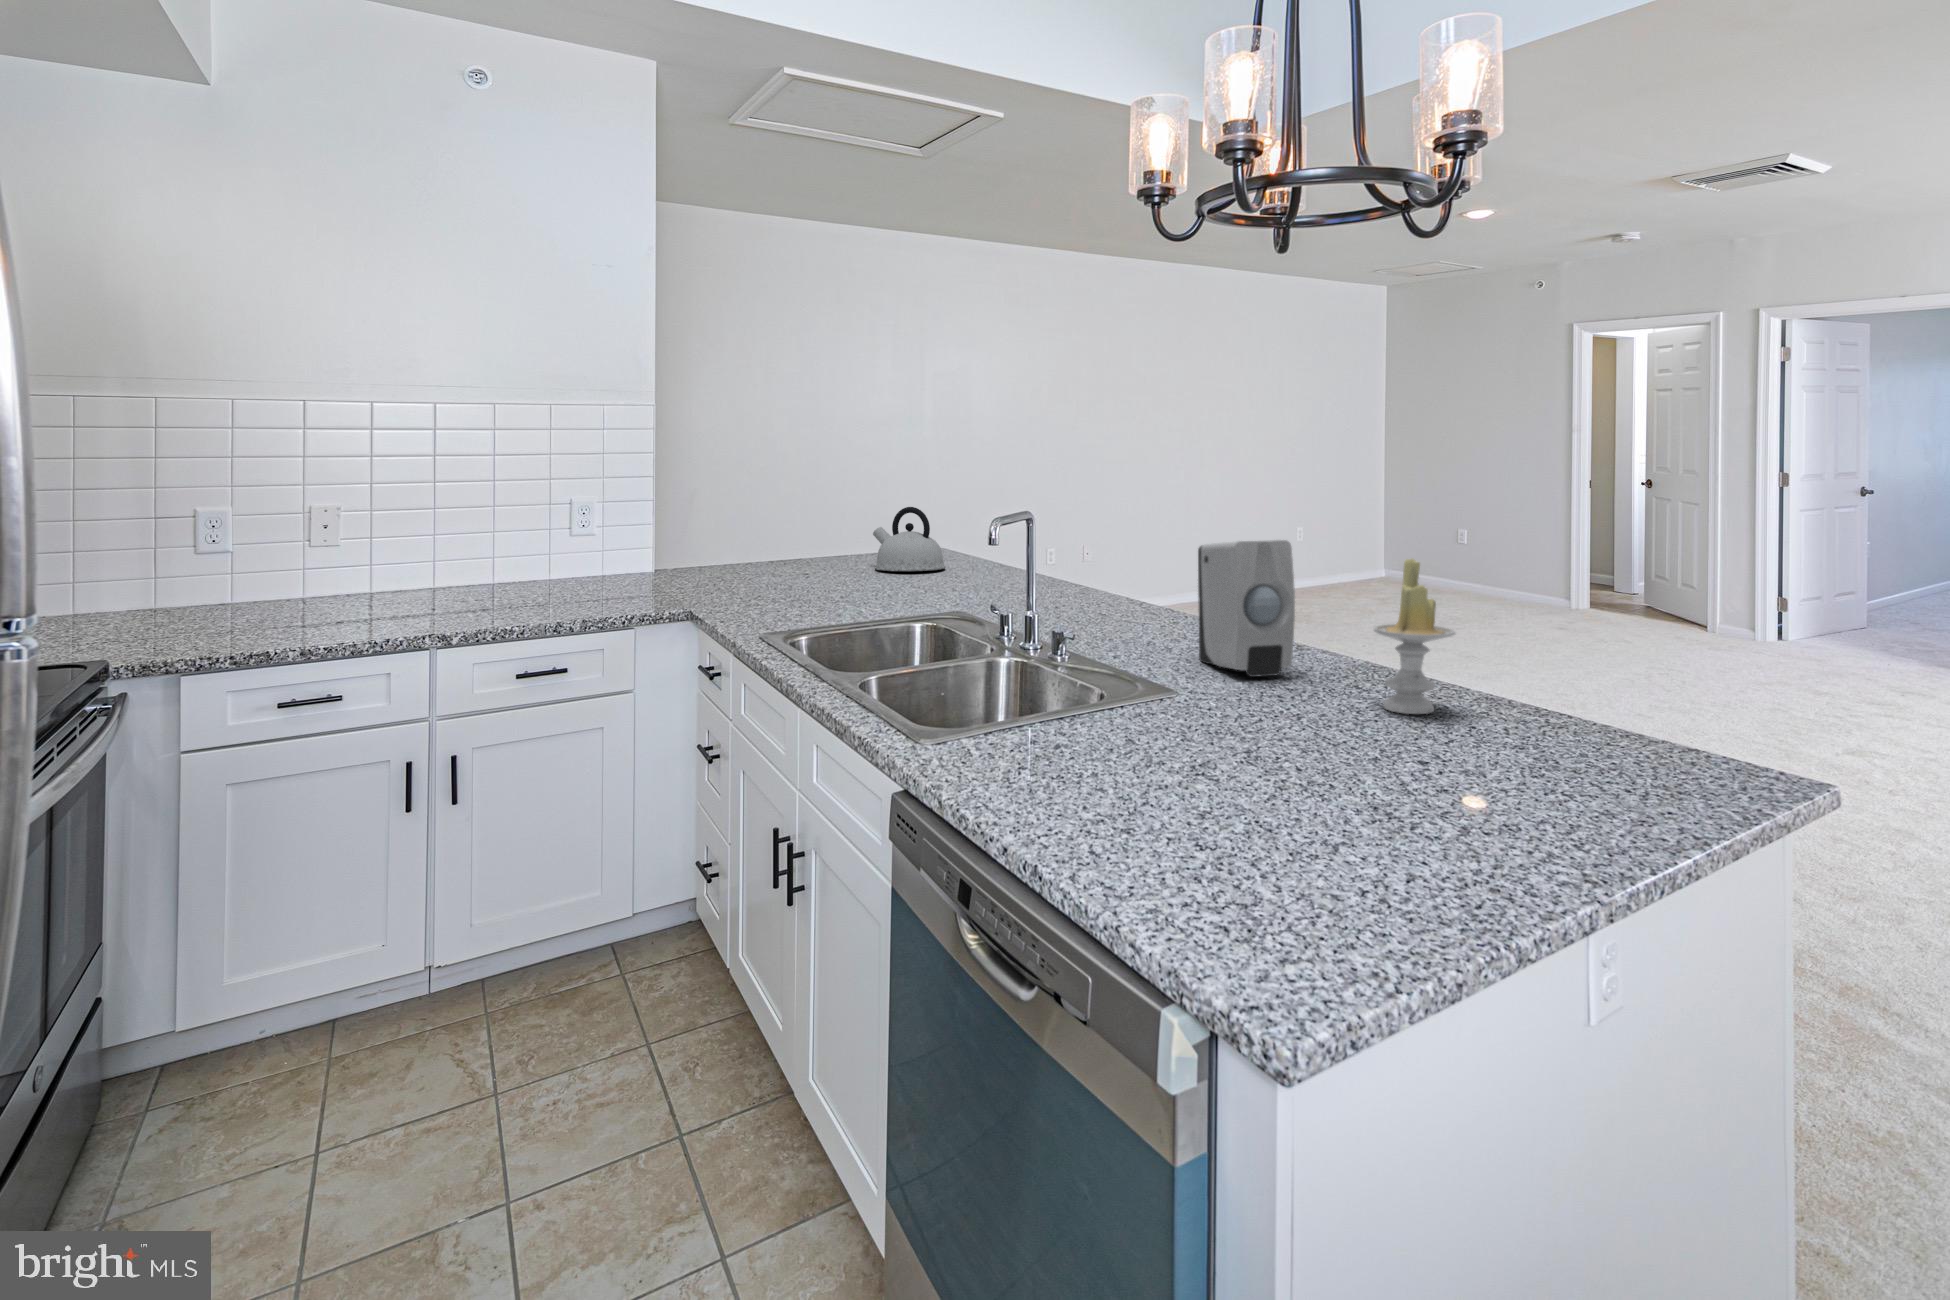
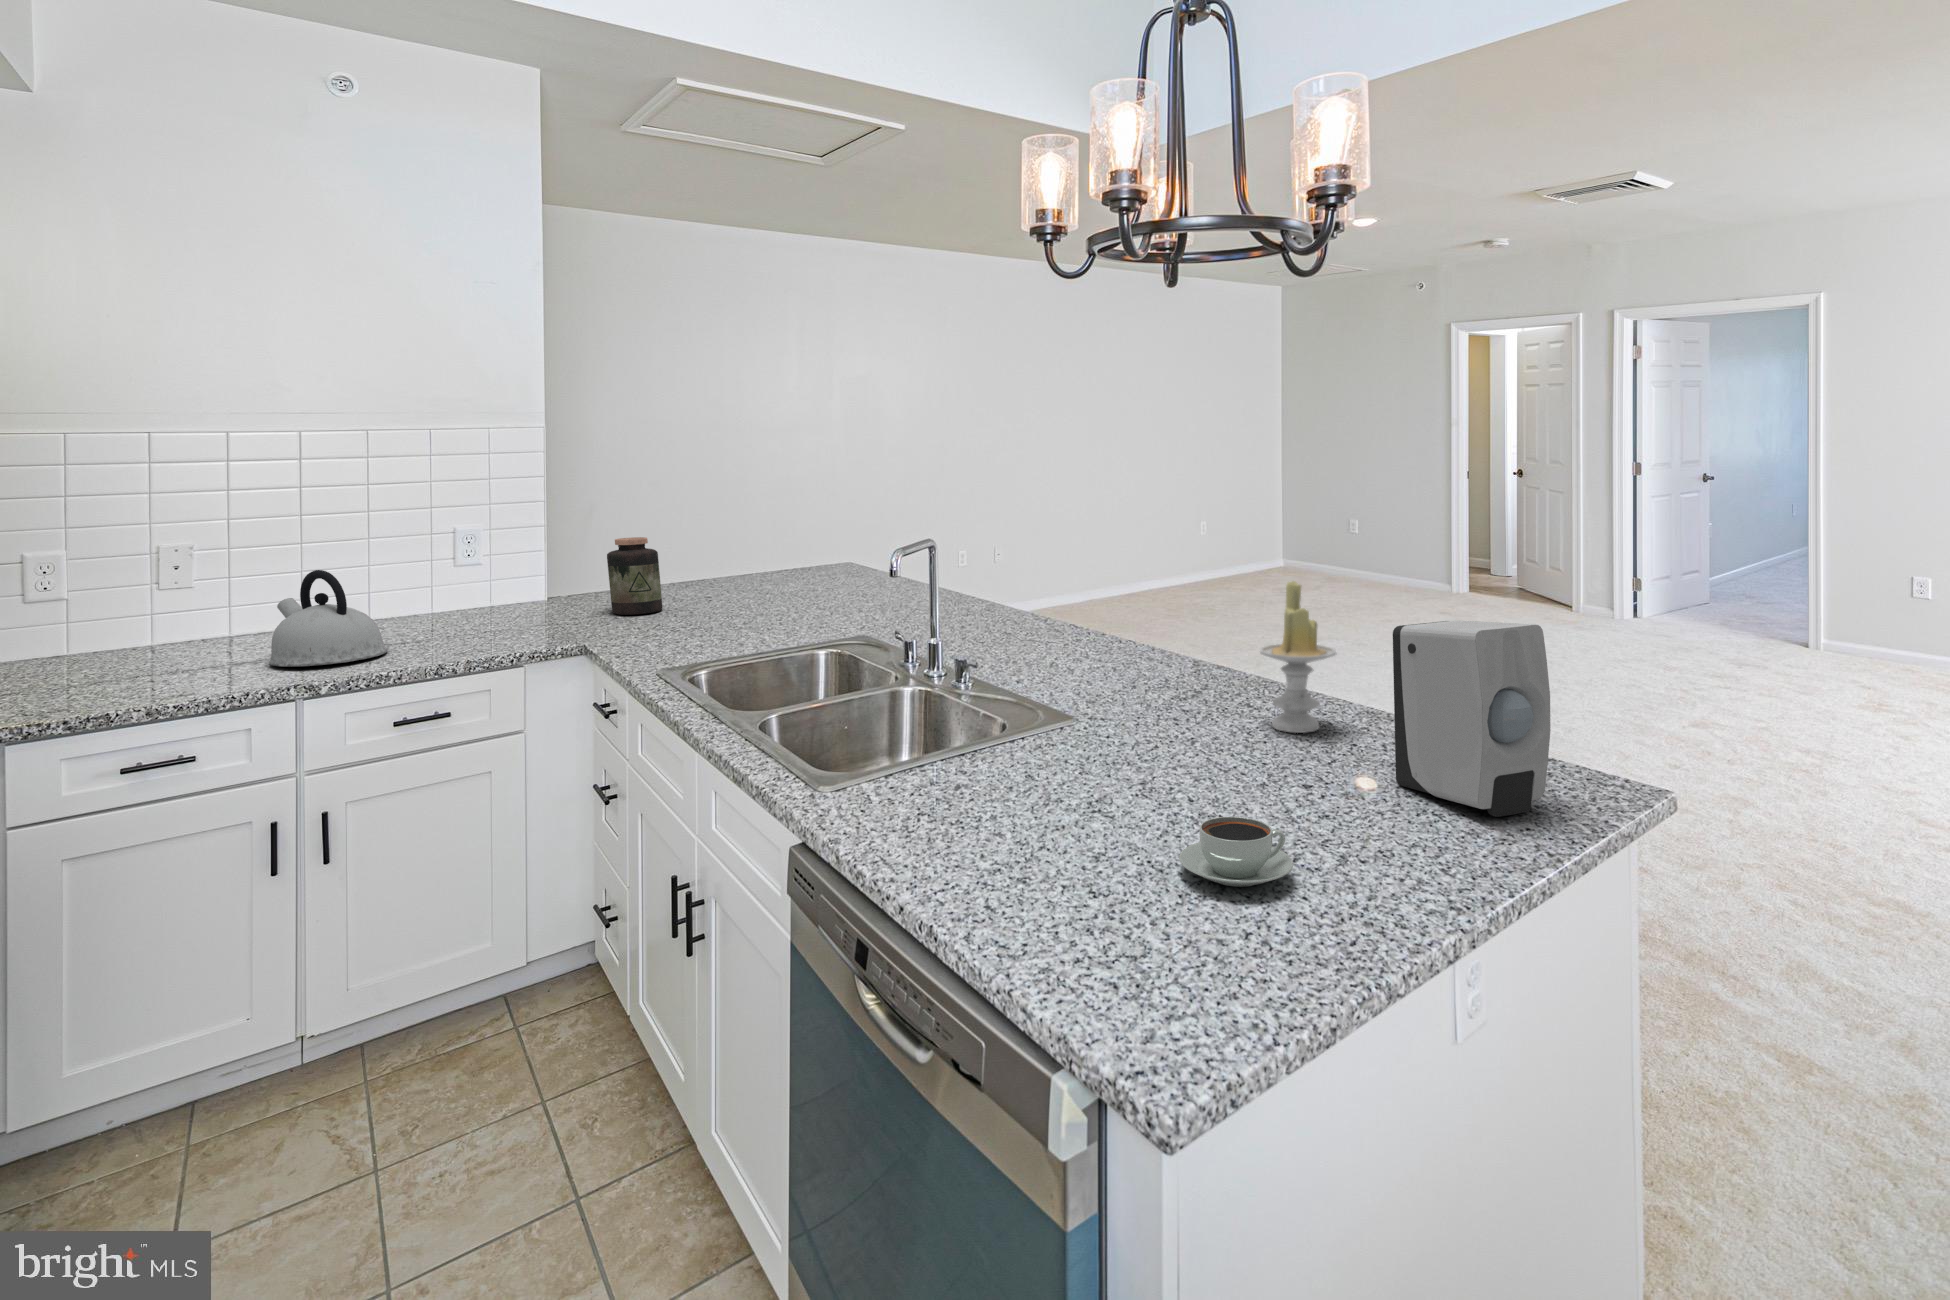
kettle: present [873,507,945,571] -> present [269,570,388,667]
jar: none [723,515,773,588] -> present [607,537,662,615]
soap dispenser: present [1198,540,1295,677] -> present [1393,620,1551,817]
coffee cup: none [1290,778,1413,847] -> present [1179,817,1293,887]

